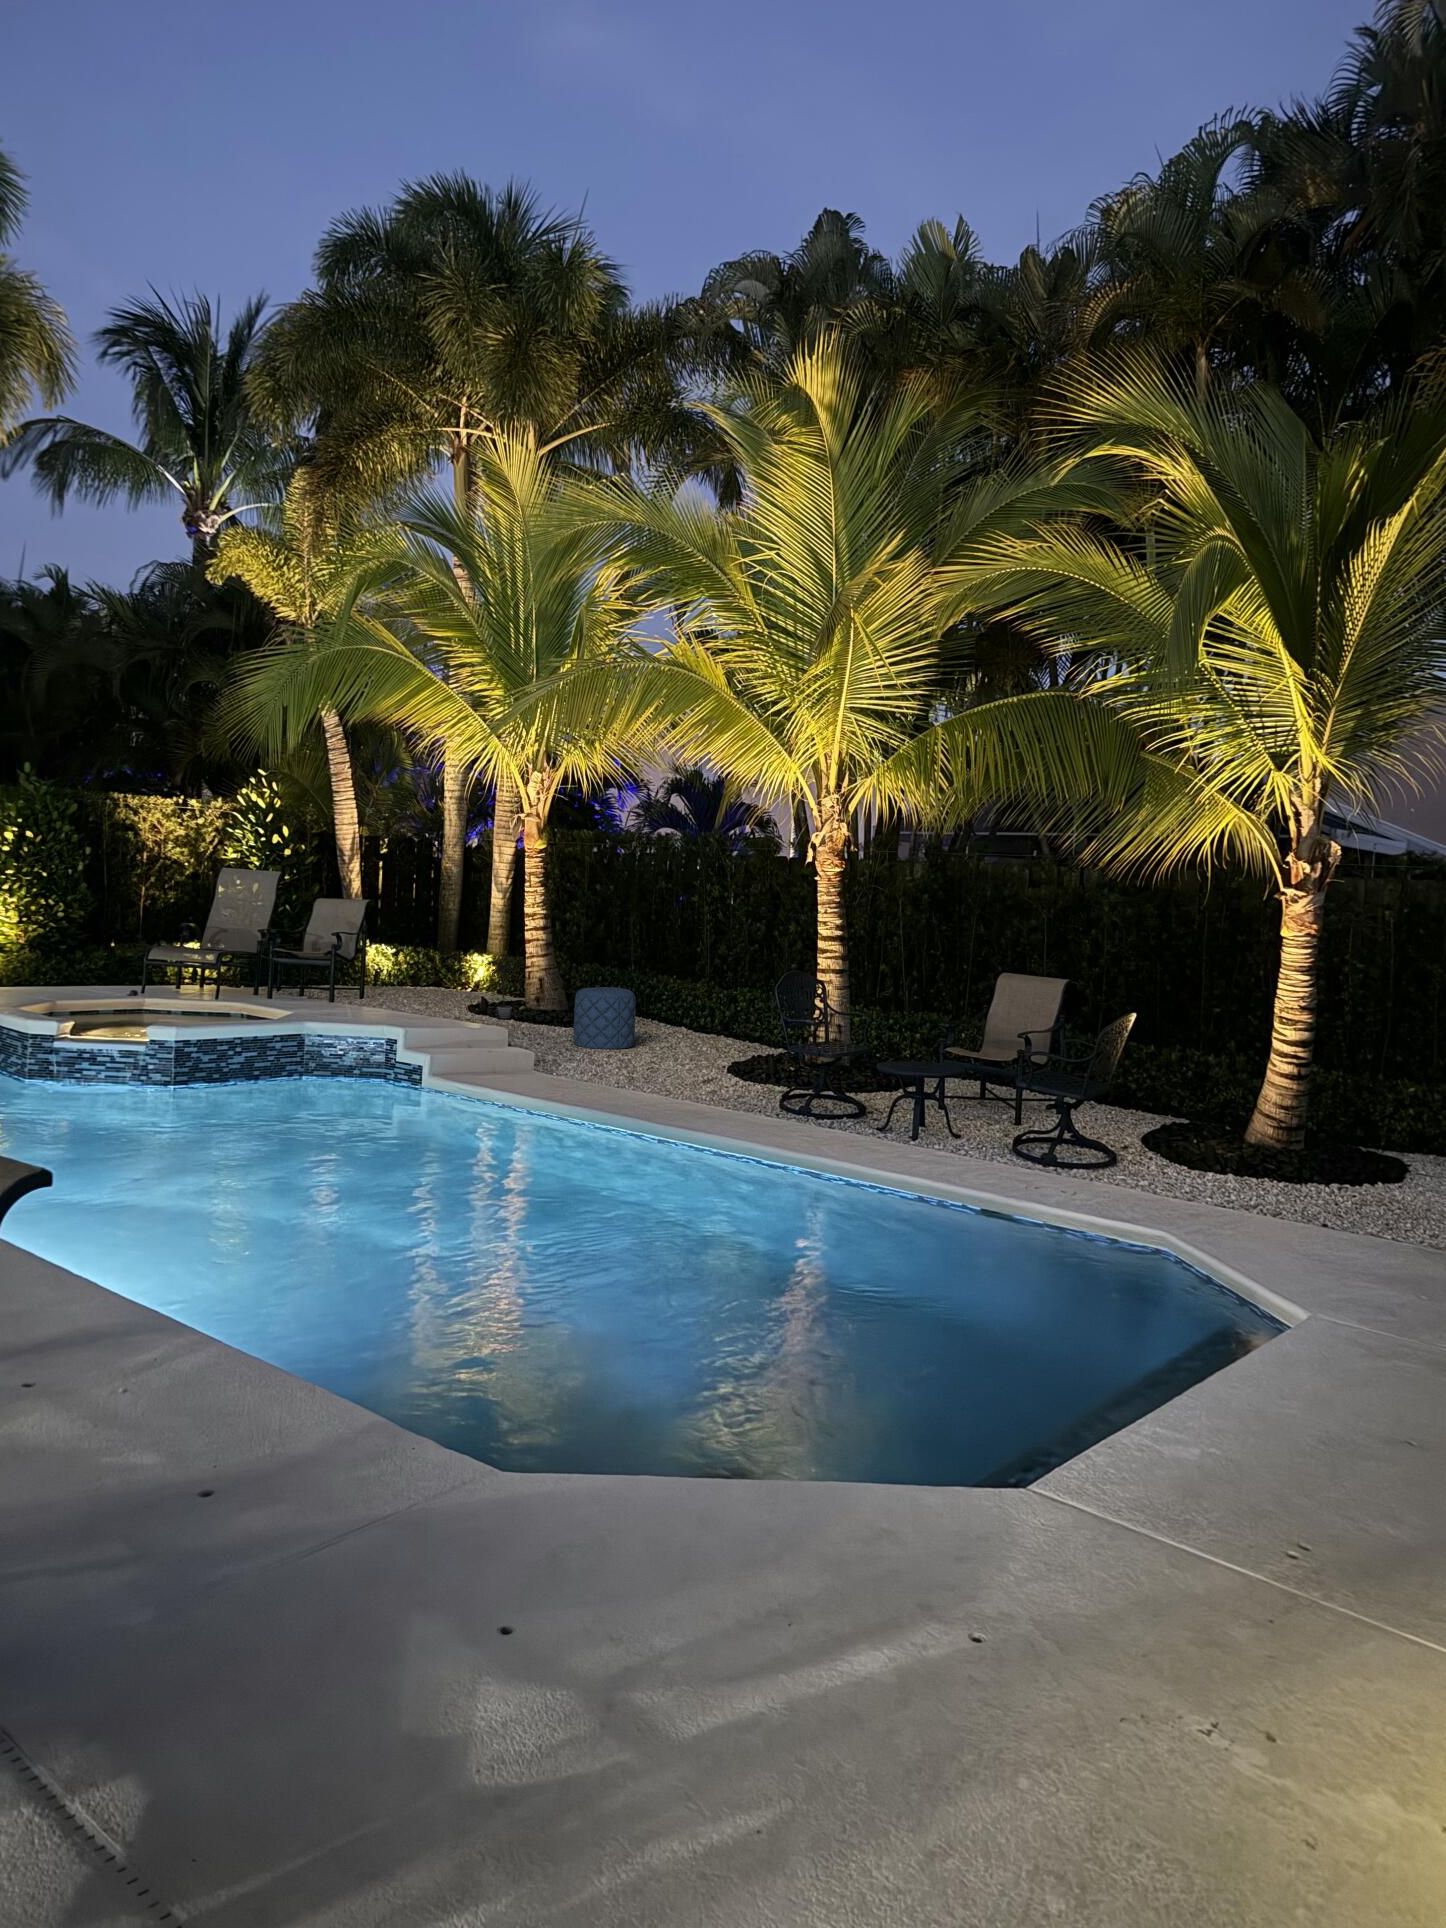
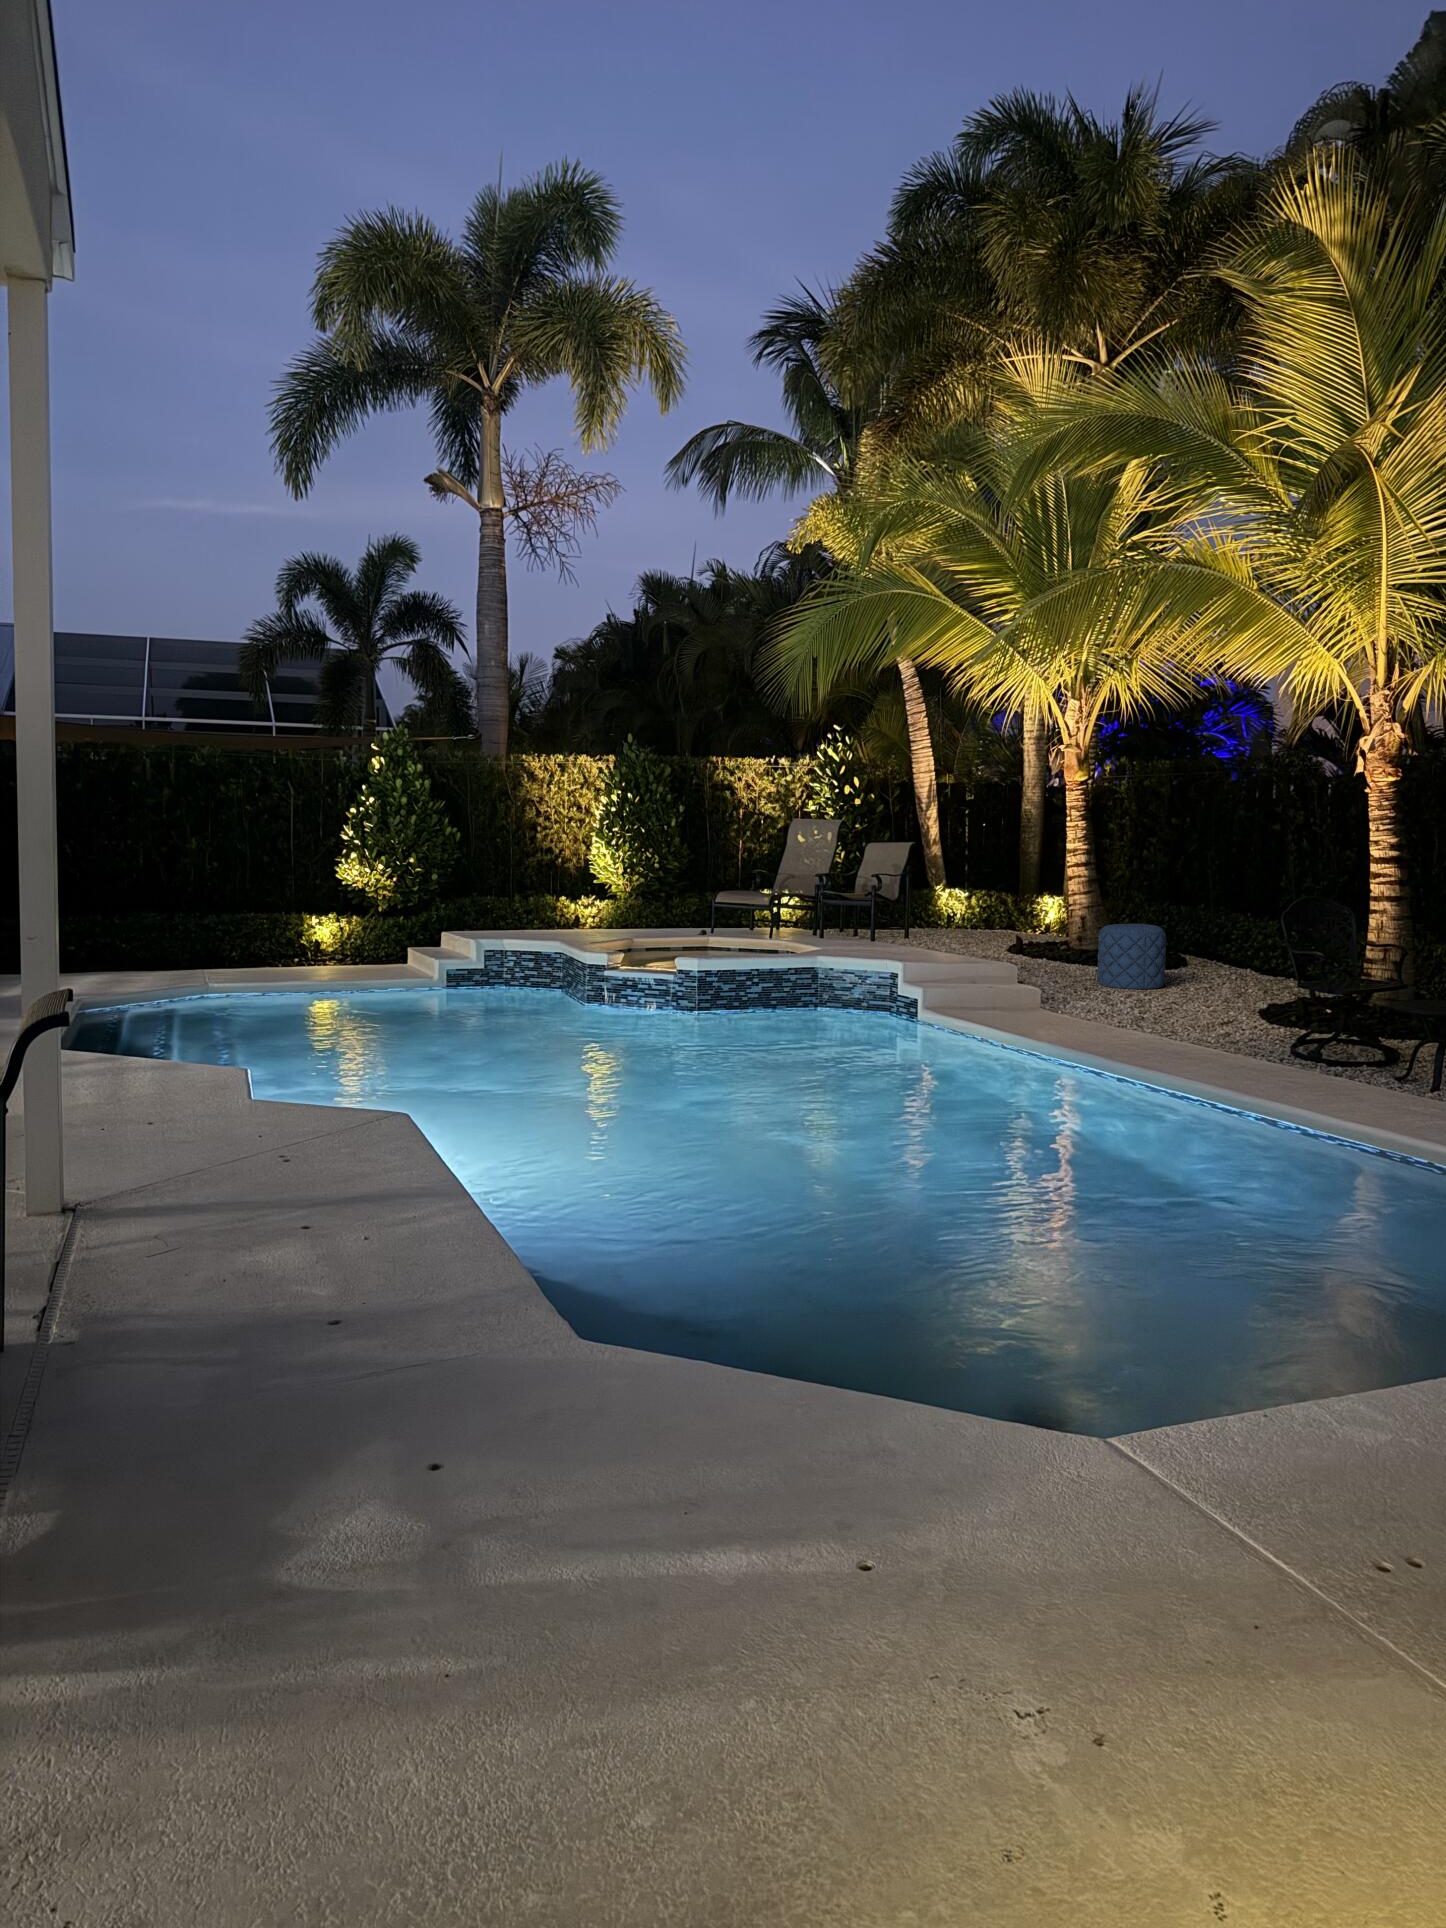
potted plant: present [485,954,523,1019] -> none [1023,892,1066,957]

